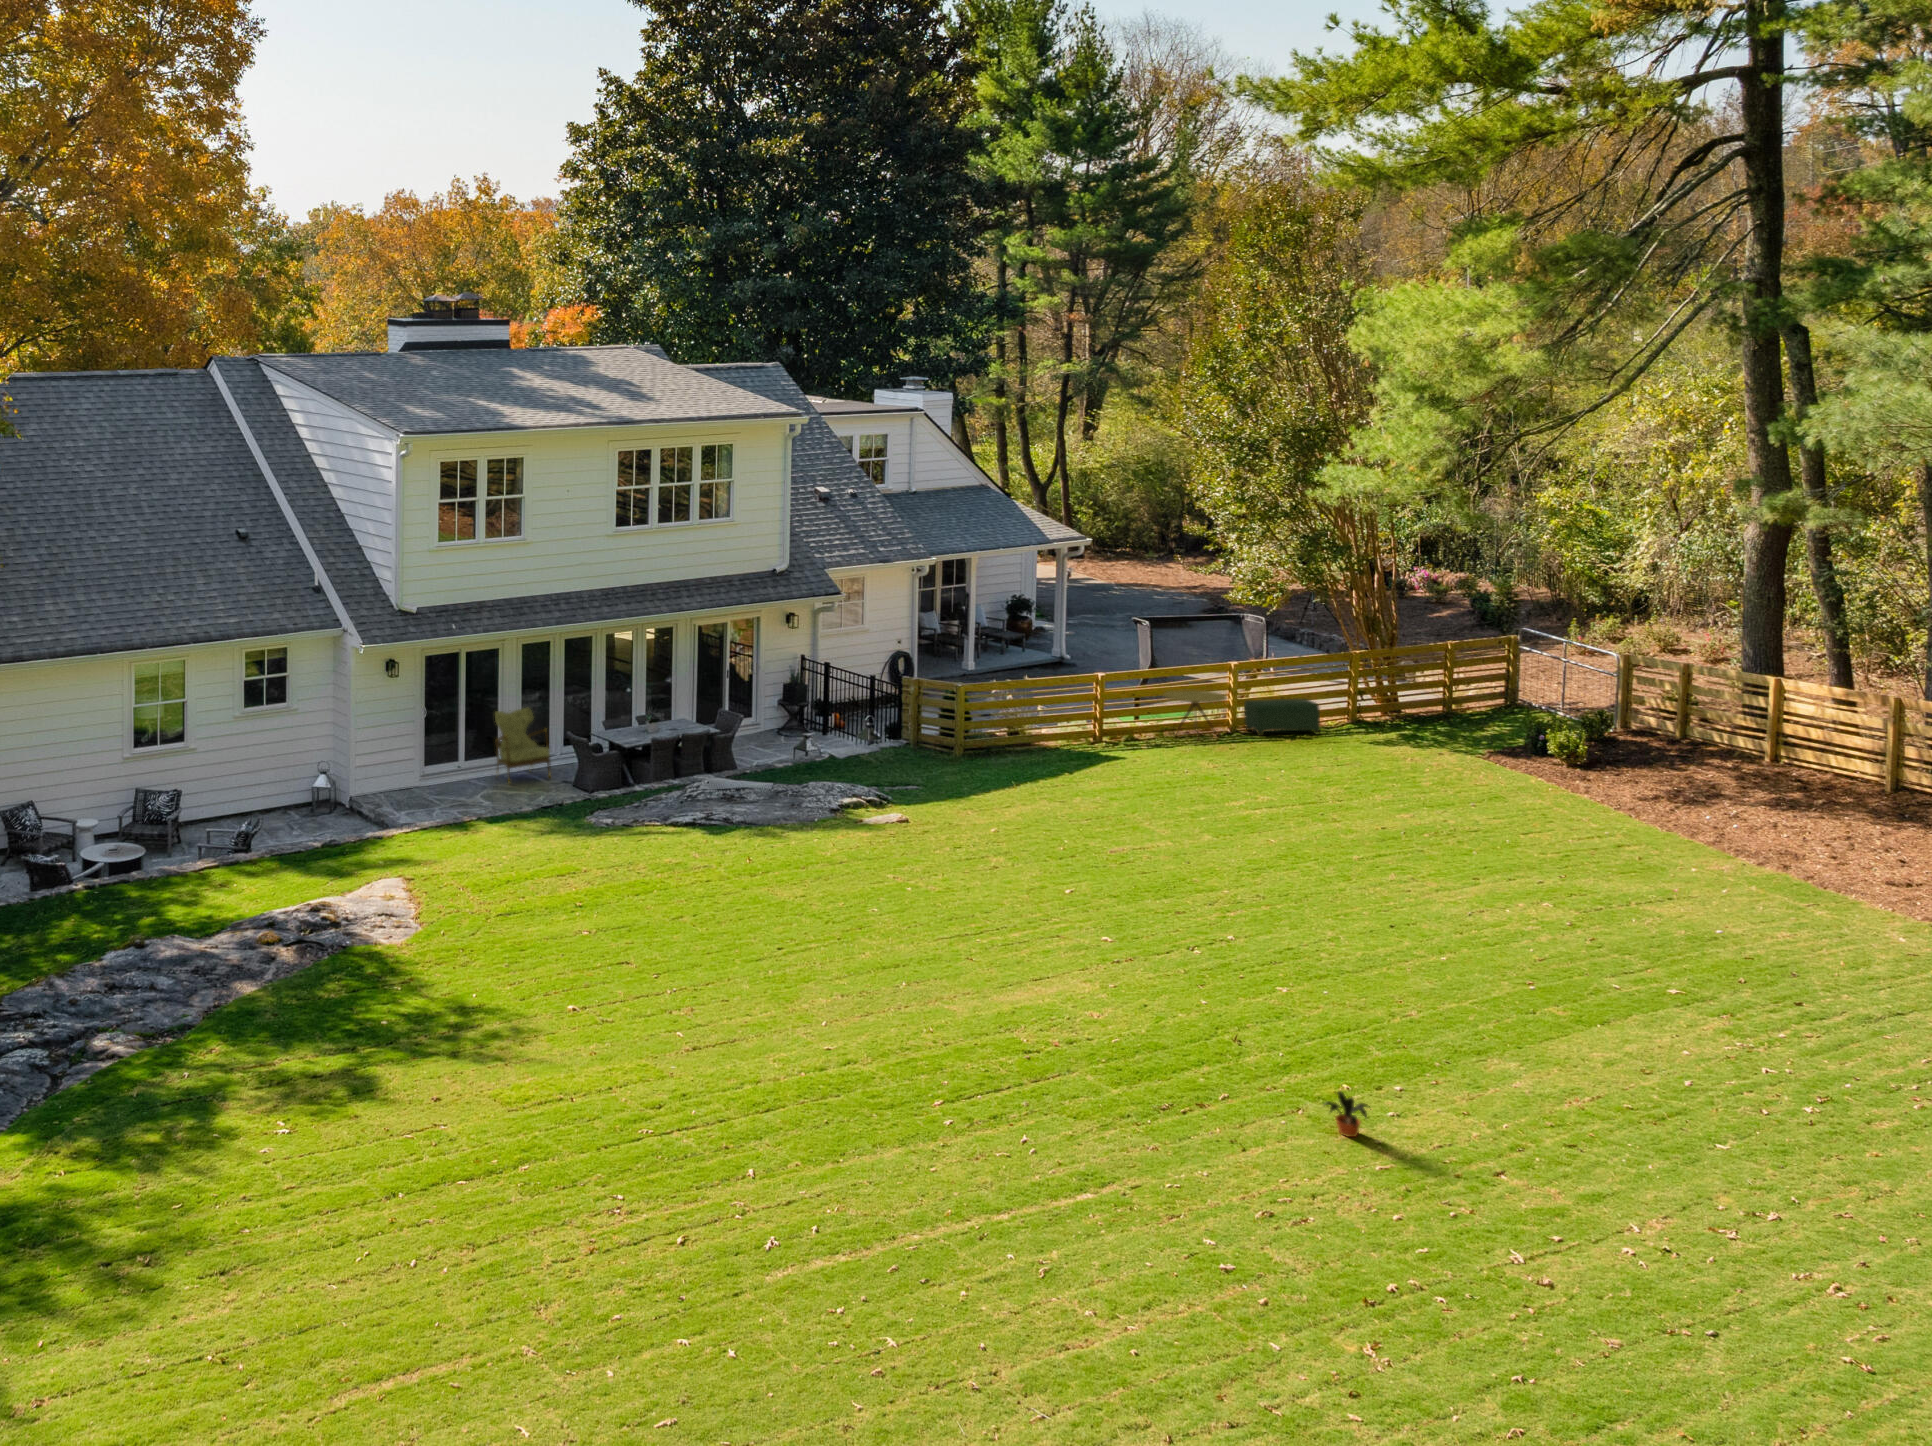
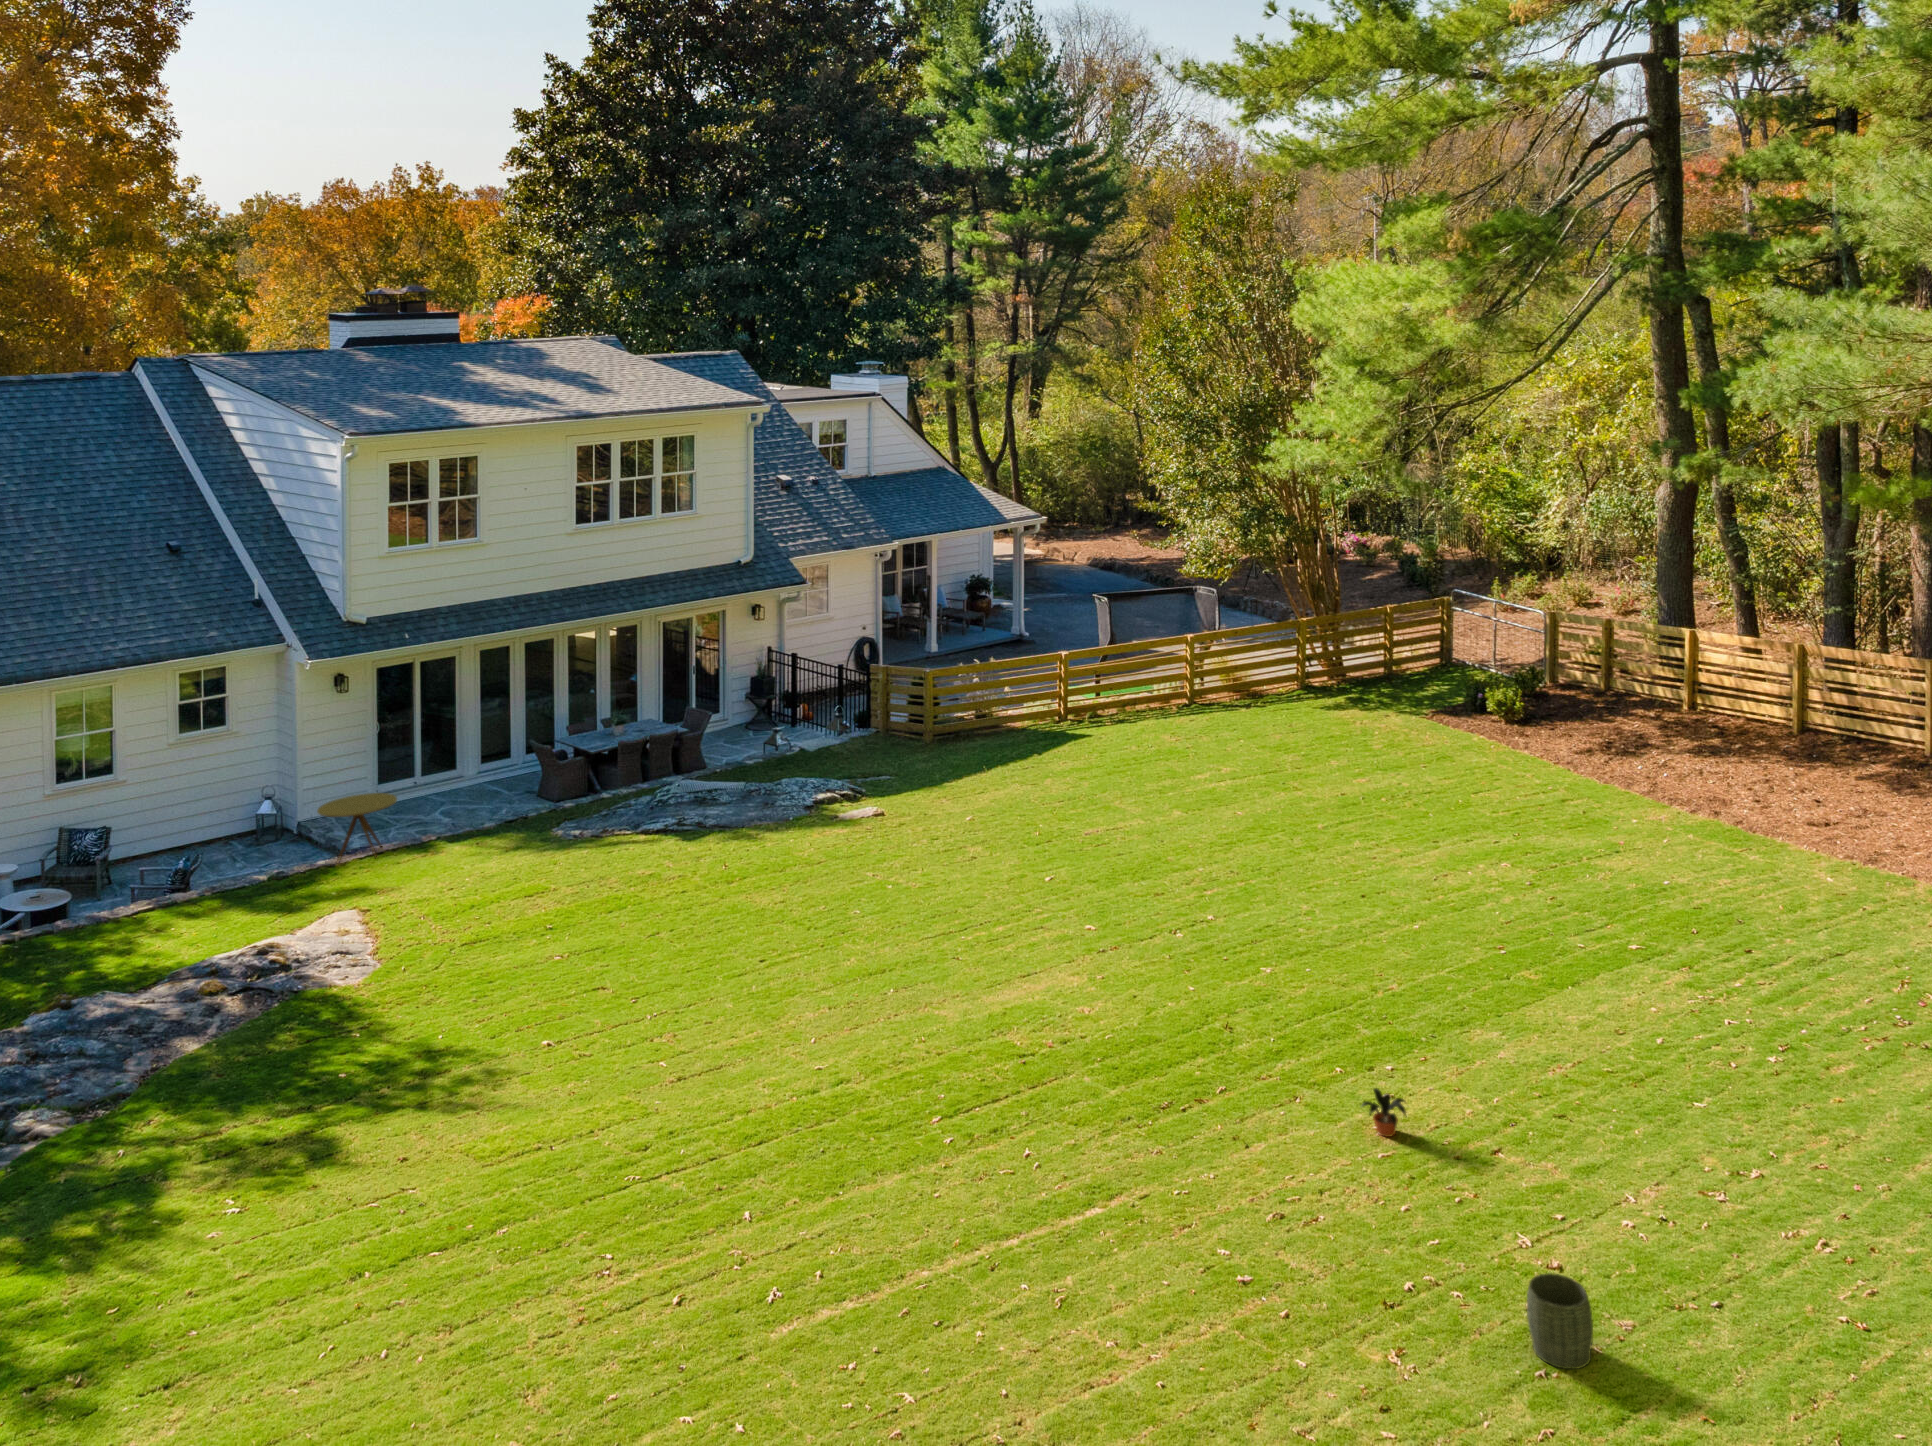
round table: present [1164,691,1226,732] -> present [317,793,397,862]
bench: present [1244,699,1320,736] -> none [1202,657,1270,698]
armchair: present [495,708,551,776] -> none [435,740,502,830]
woven basket: none [1446,1254,1511,1341] -> present [1527,1273,1593,1369]

